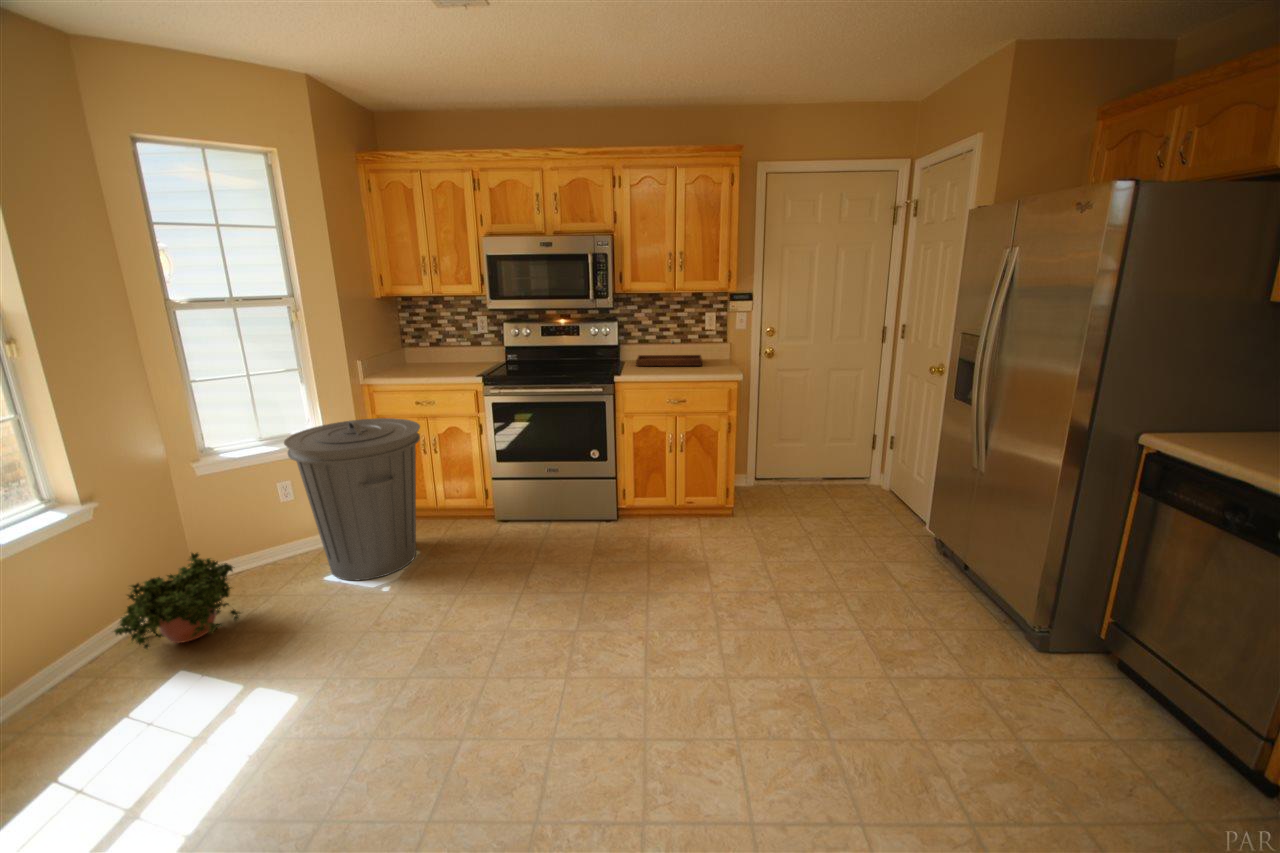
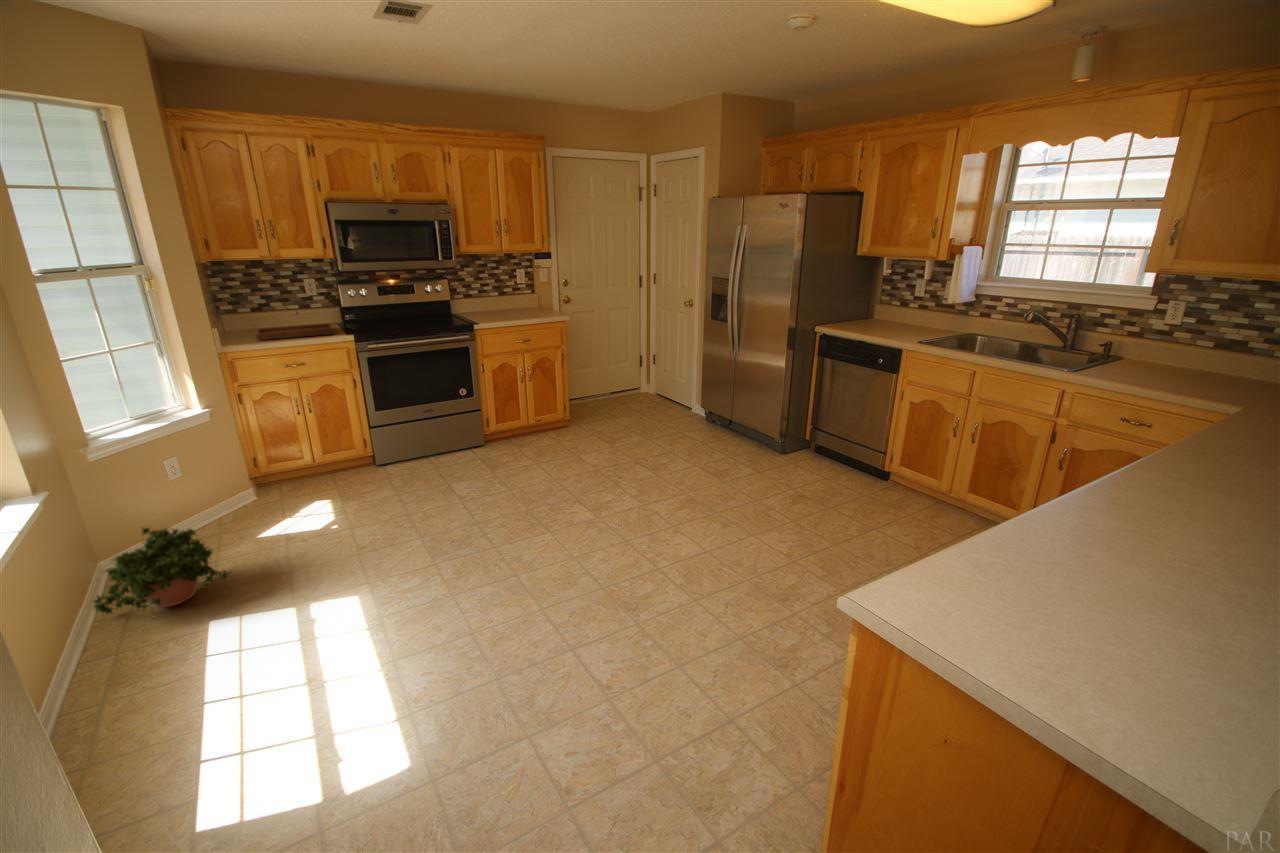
tray: present [636,341,702,366] -> present [256,311,333,340]
trash can: present [284,418,420,580] -> none [191,380,331,533]

